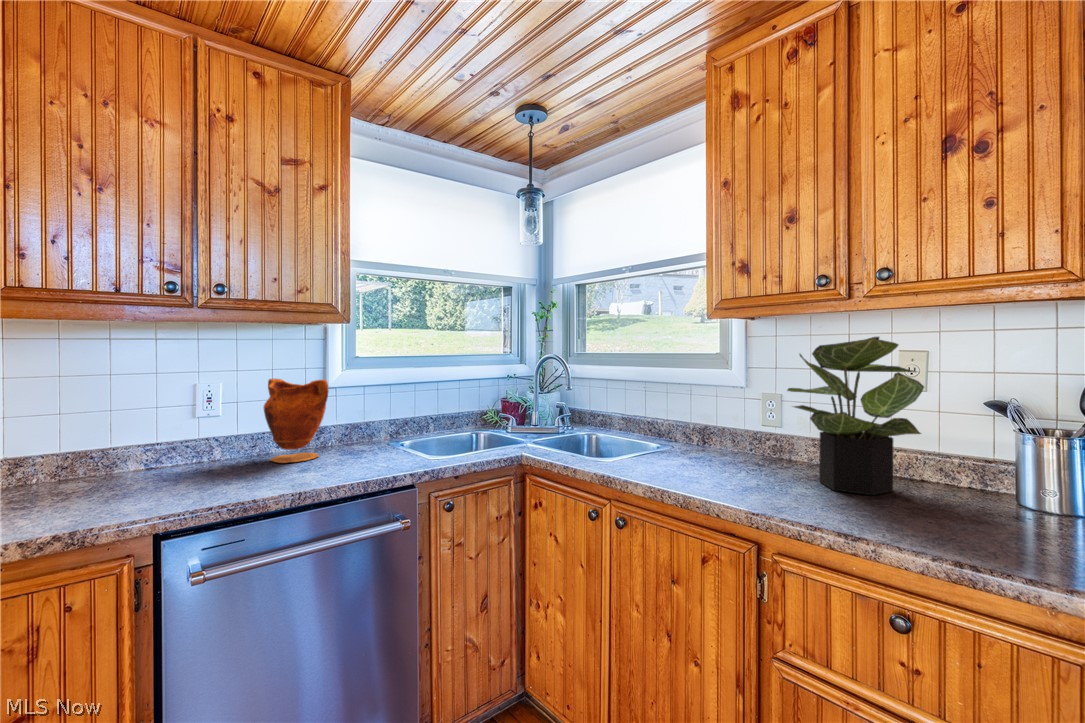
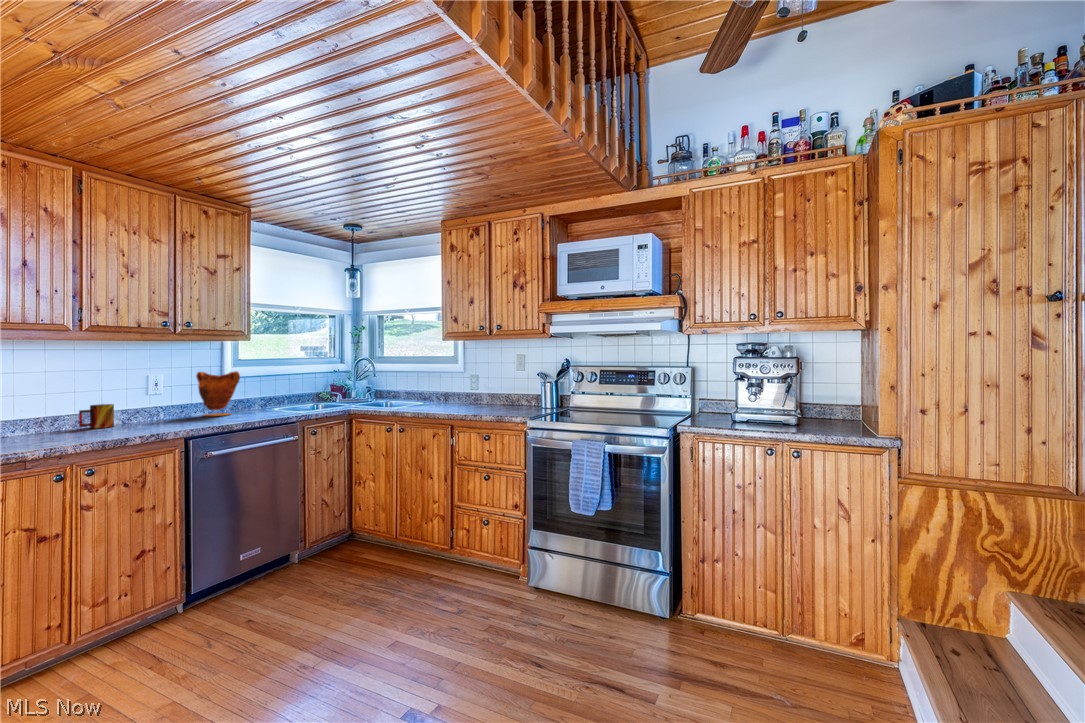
potted plant: present [787,337,924,495] -> none [470,350,517,409]
mug: none [33,440,103,489] -> present [79,404,114,428]

